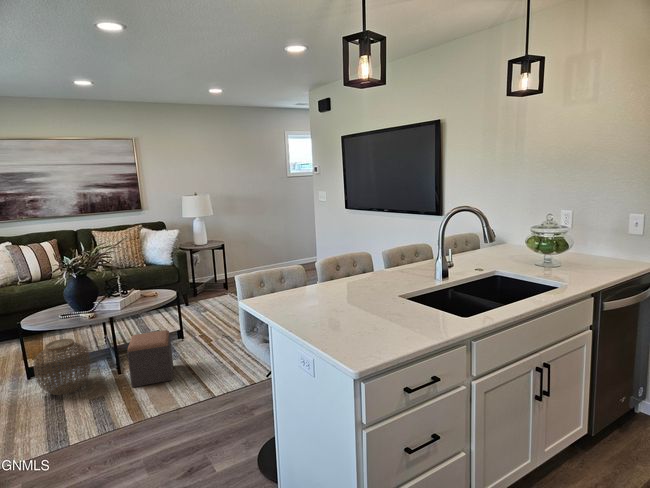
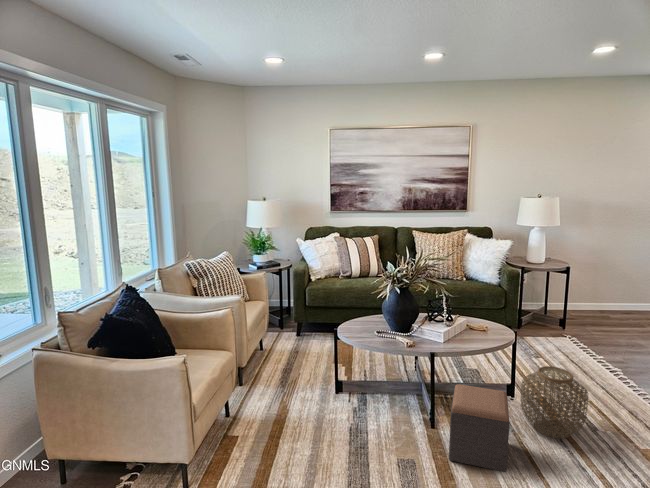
woven basket: present [33,339,90,395] -> present [521,366,588,439]

